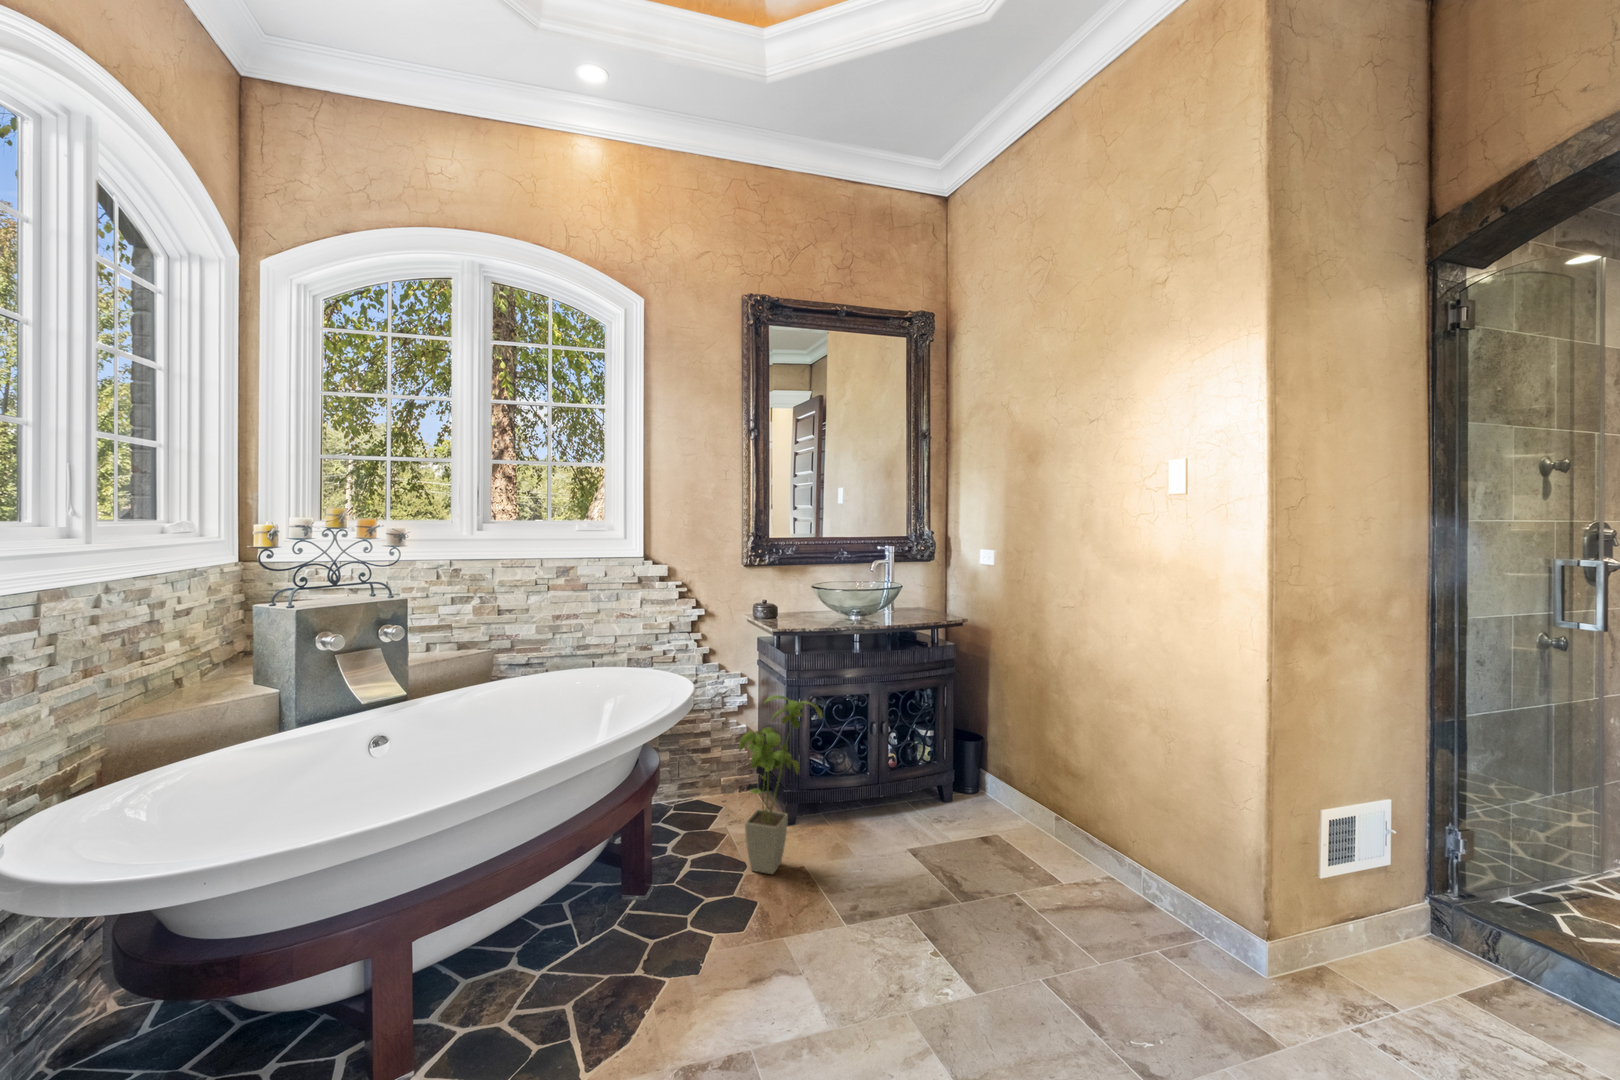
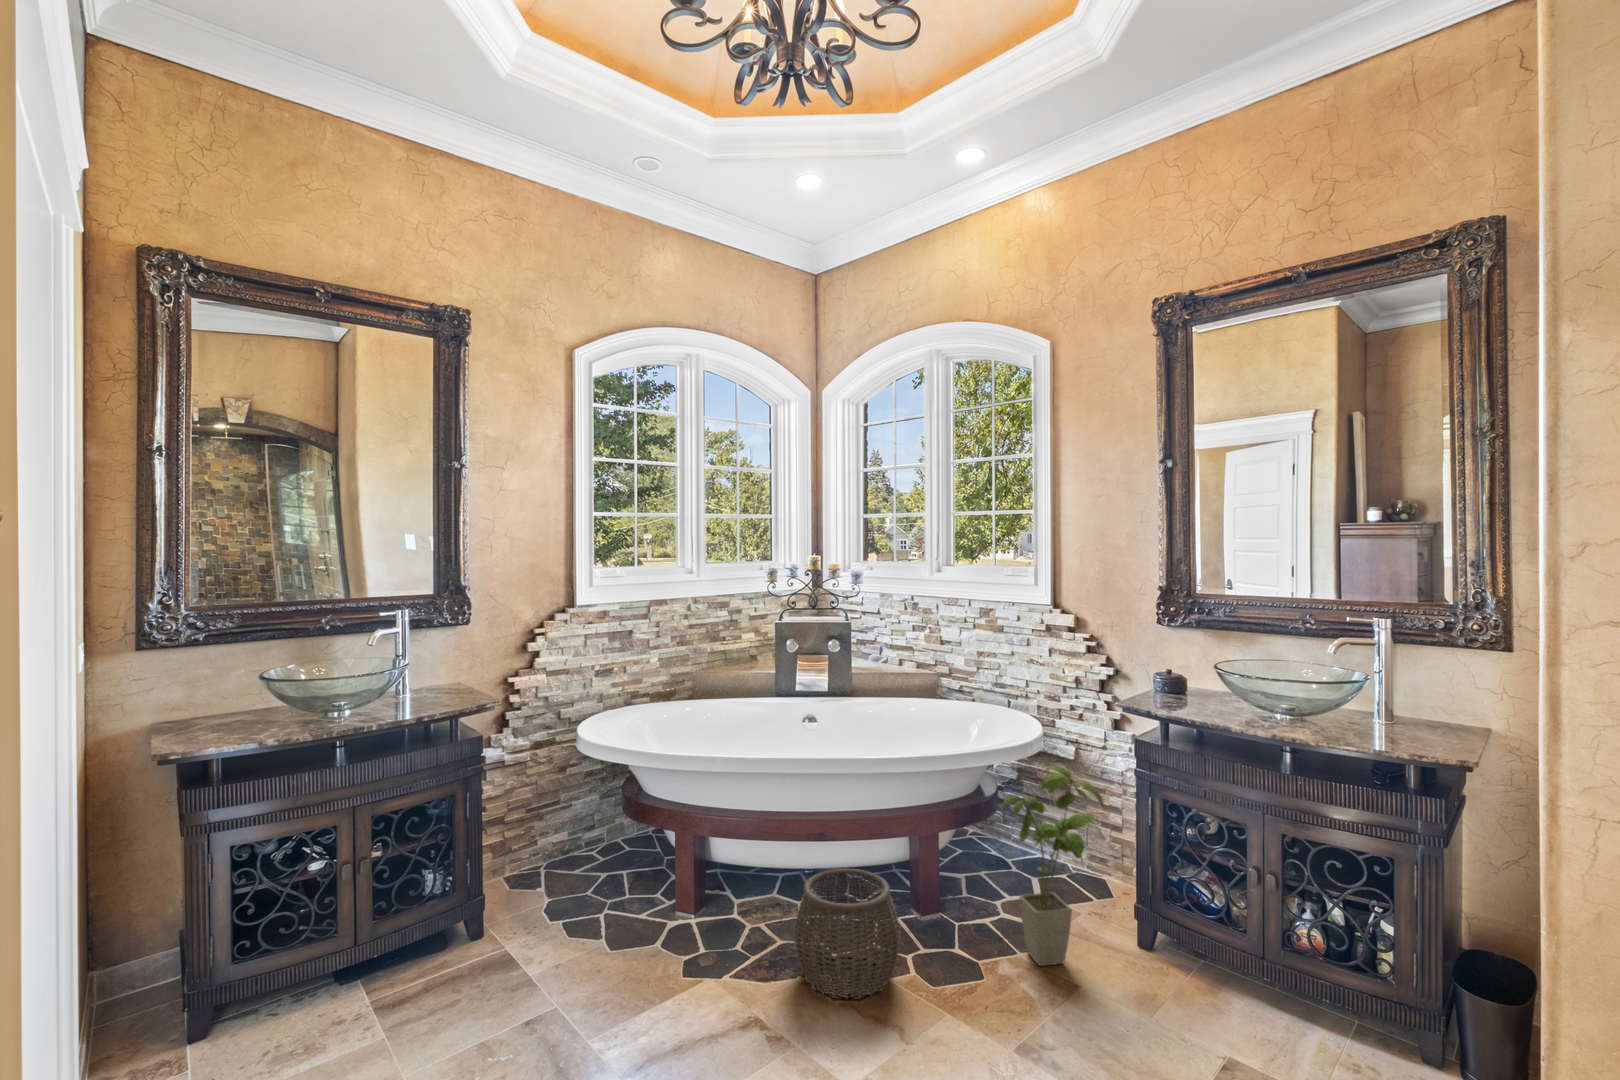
woven basket: none [618,859,741,1014] -> present [794,869,901,998]

